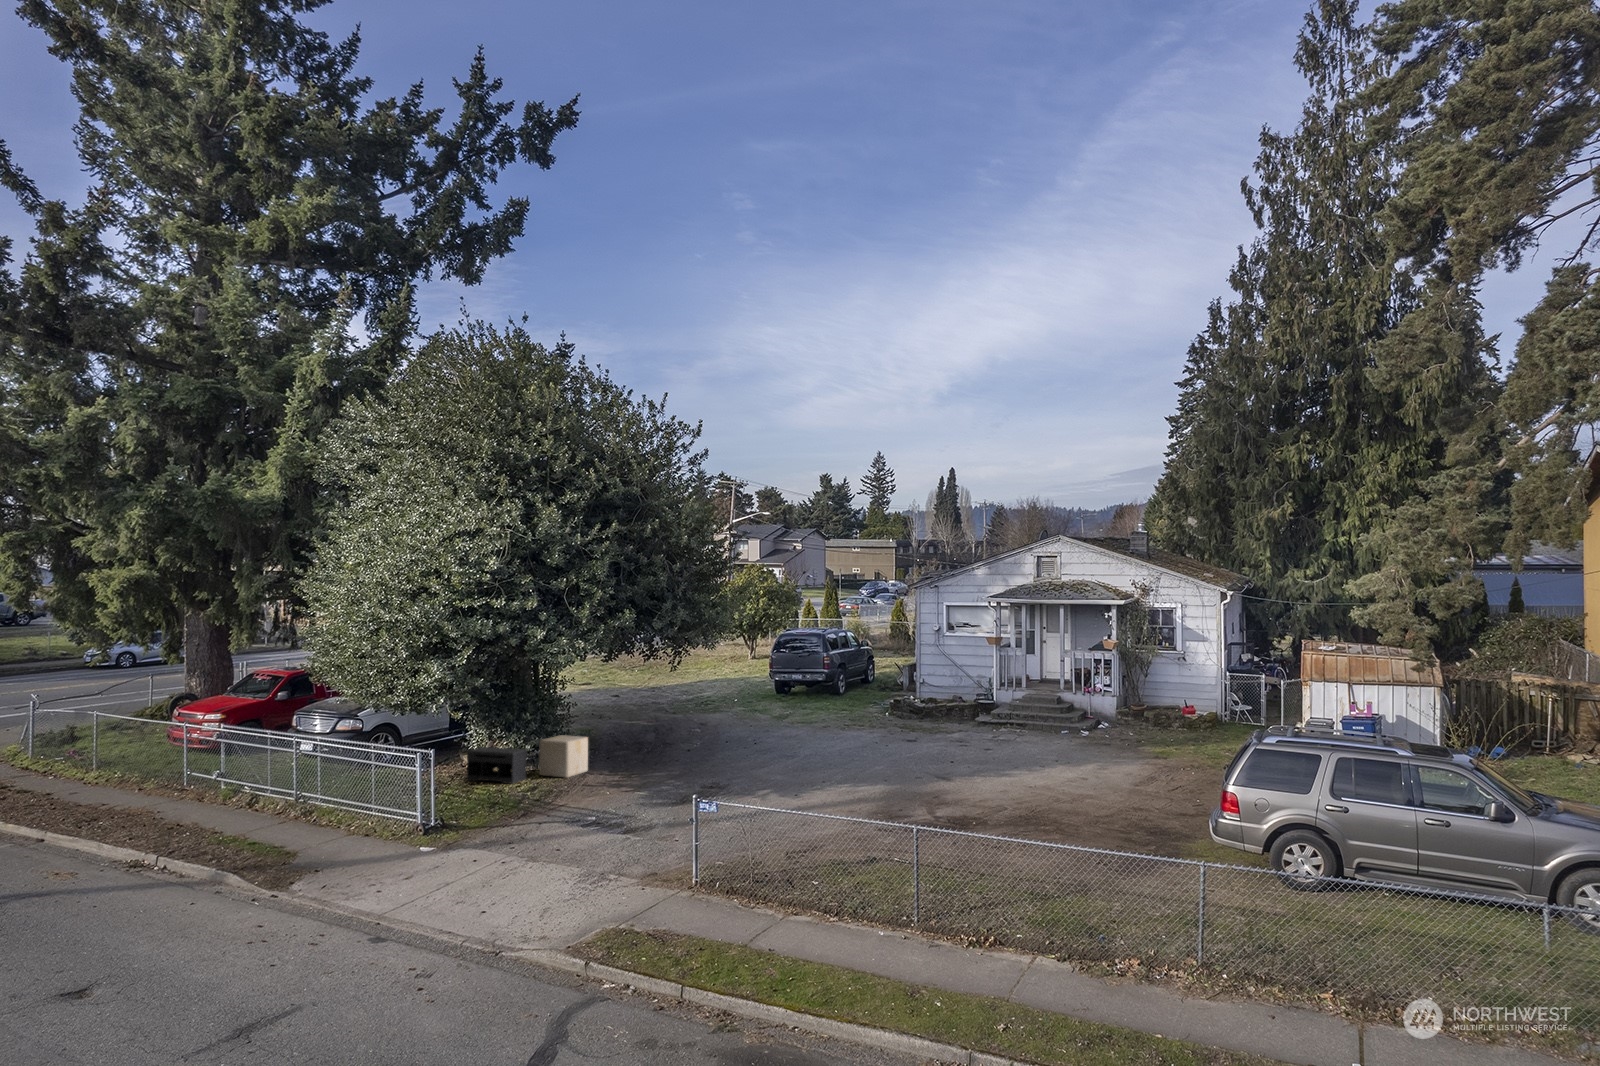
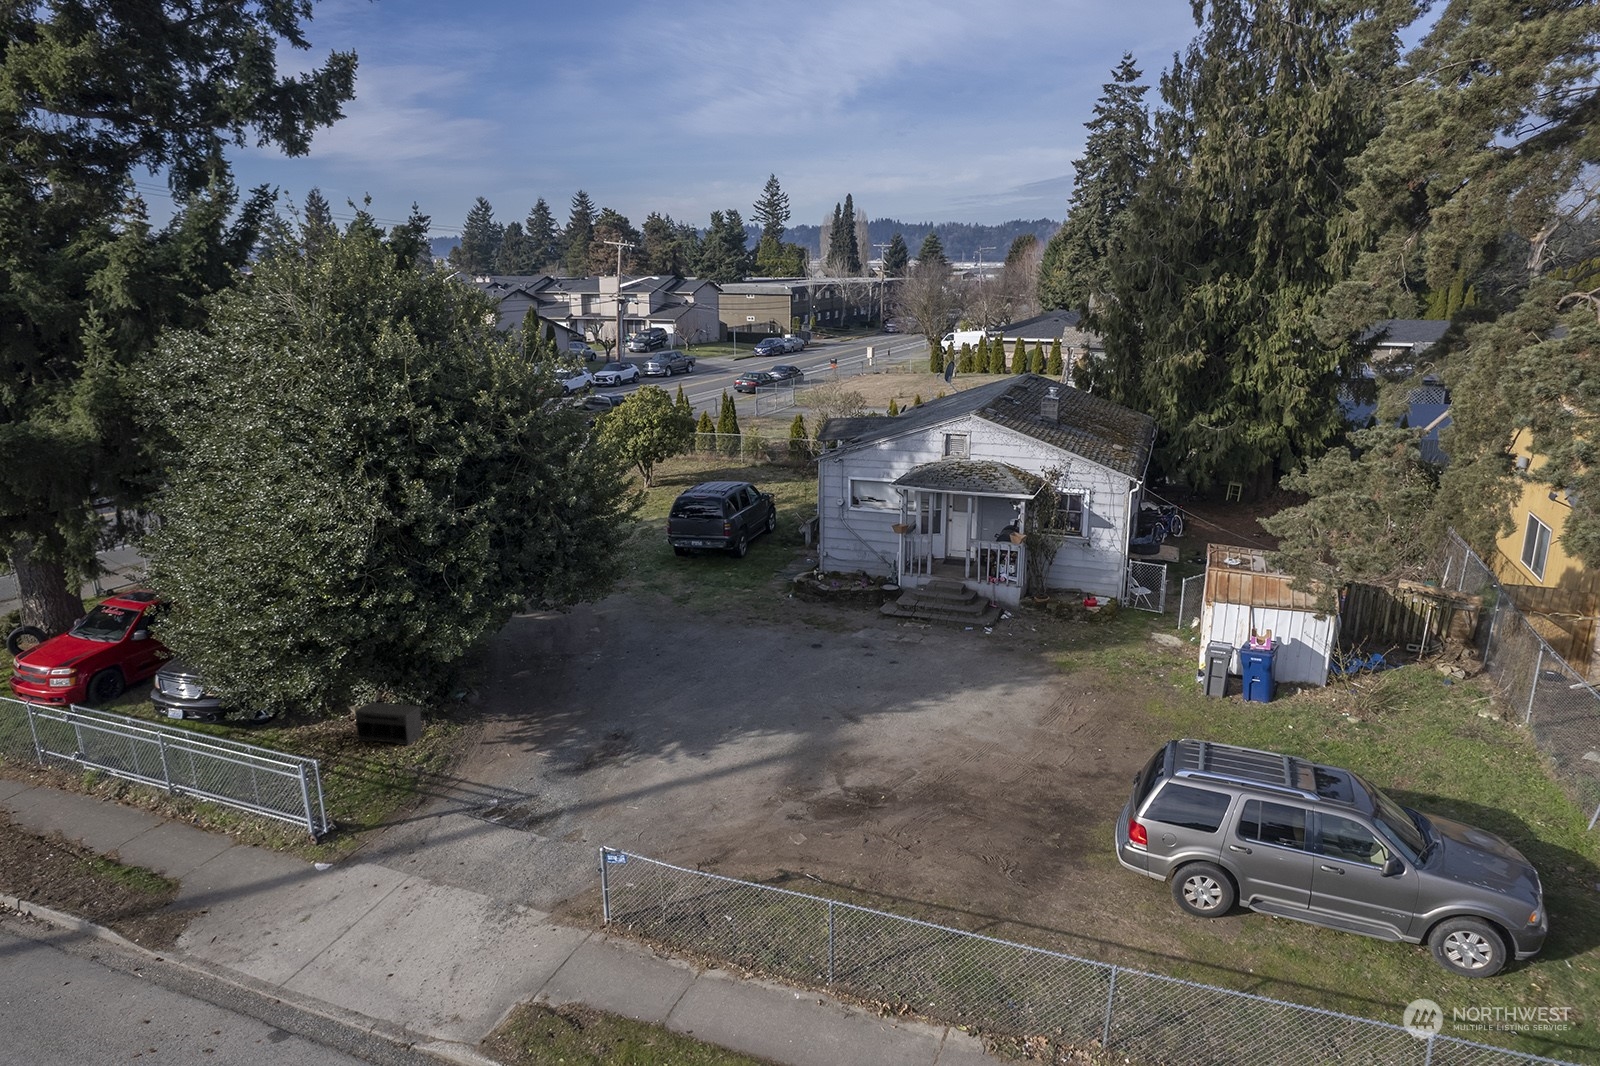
cardboard box: present [539,735,588,778] -> none [433,681,488,732]

